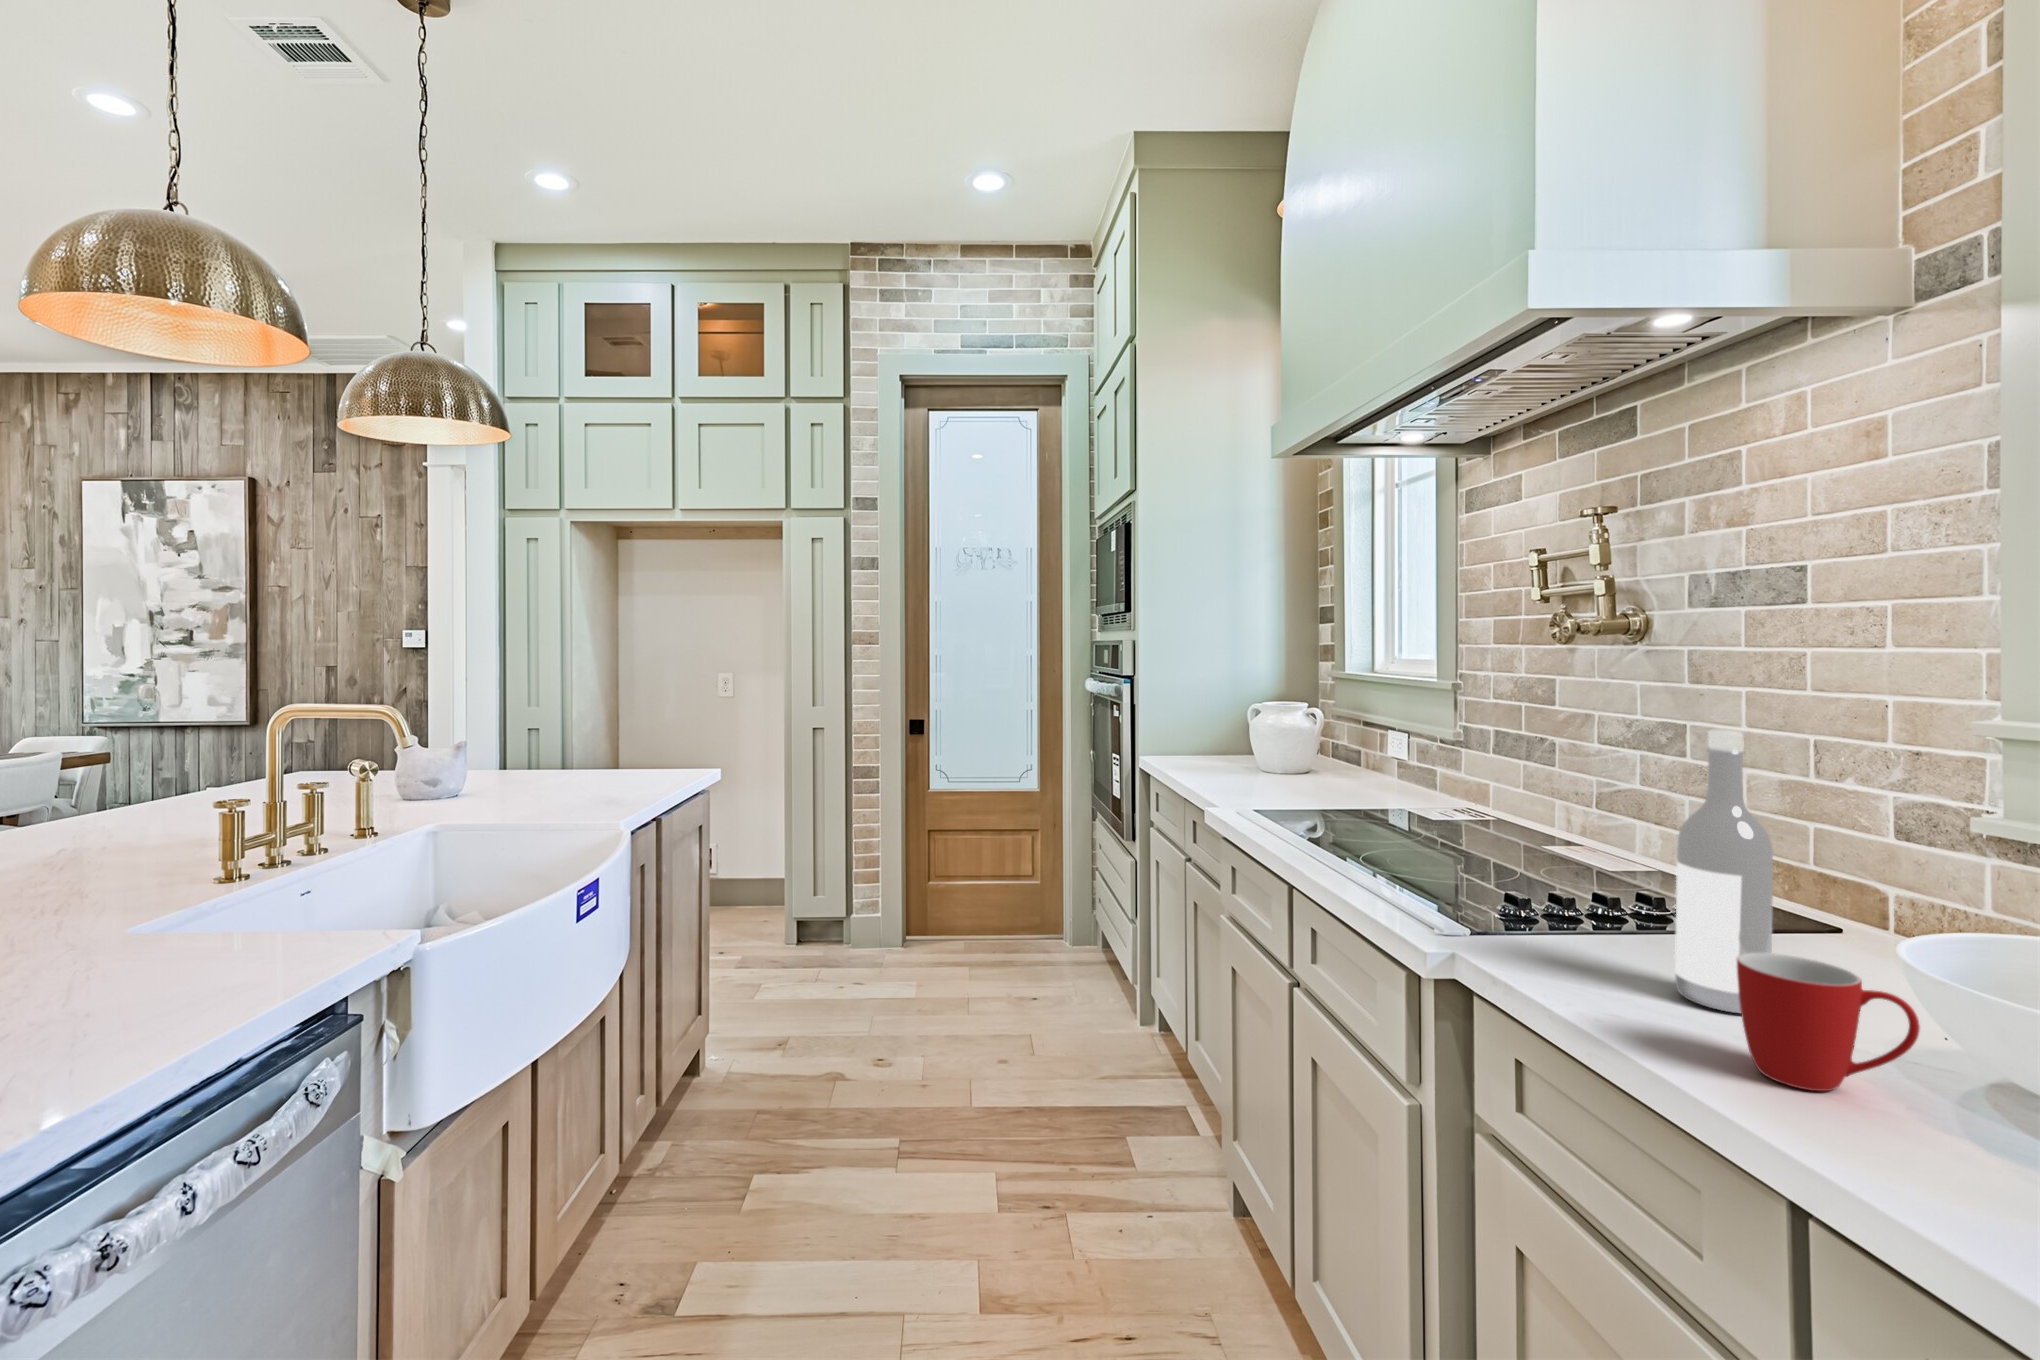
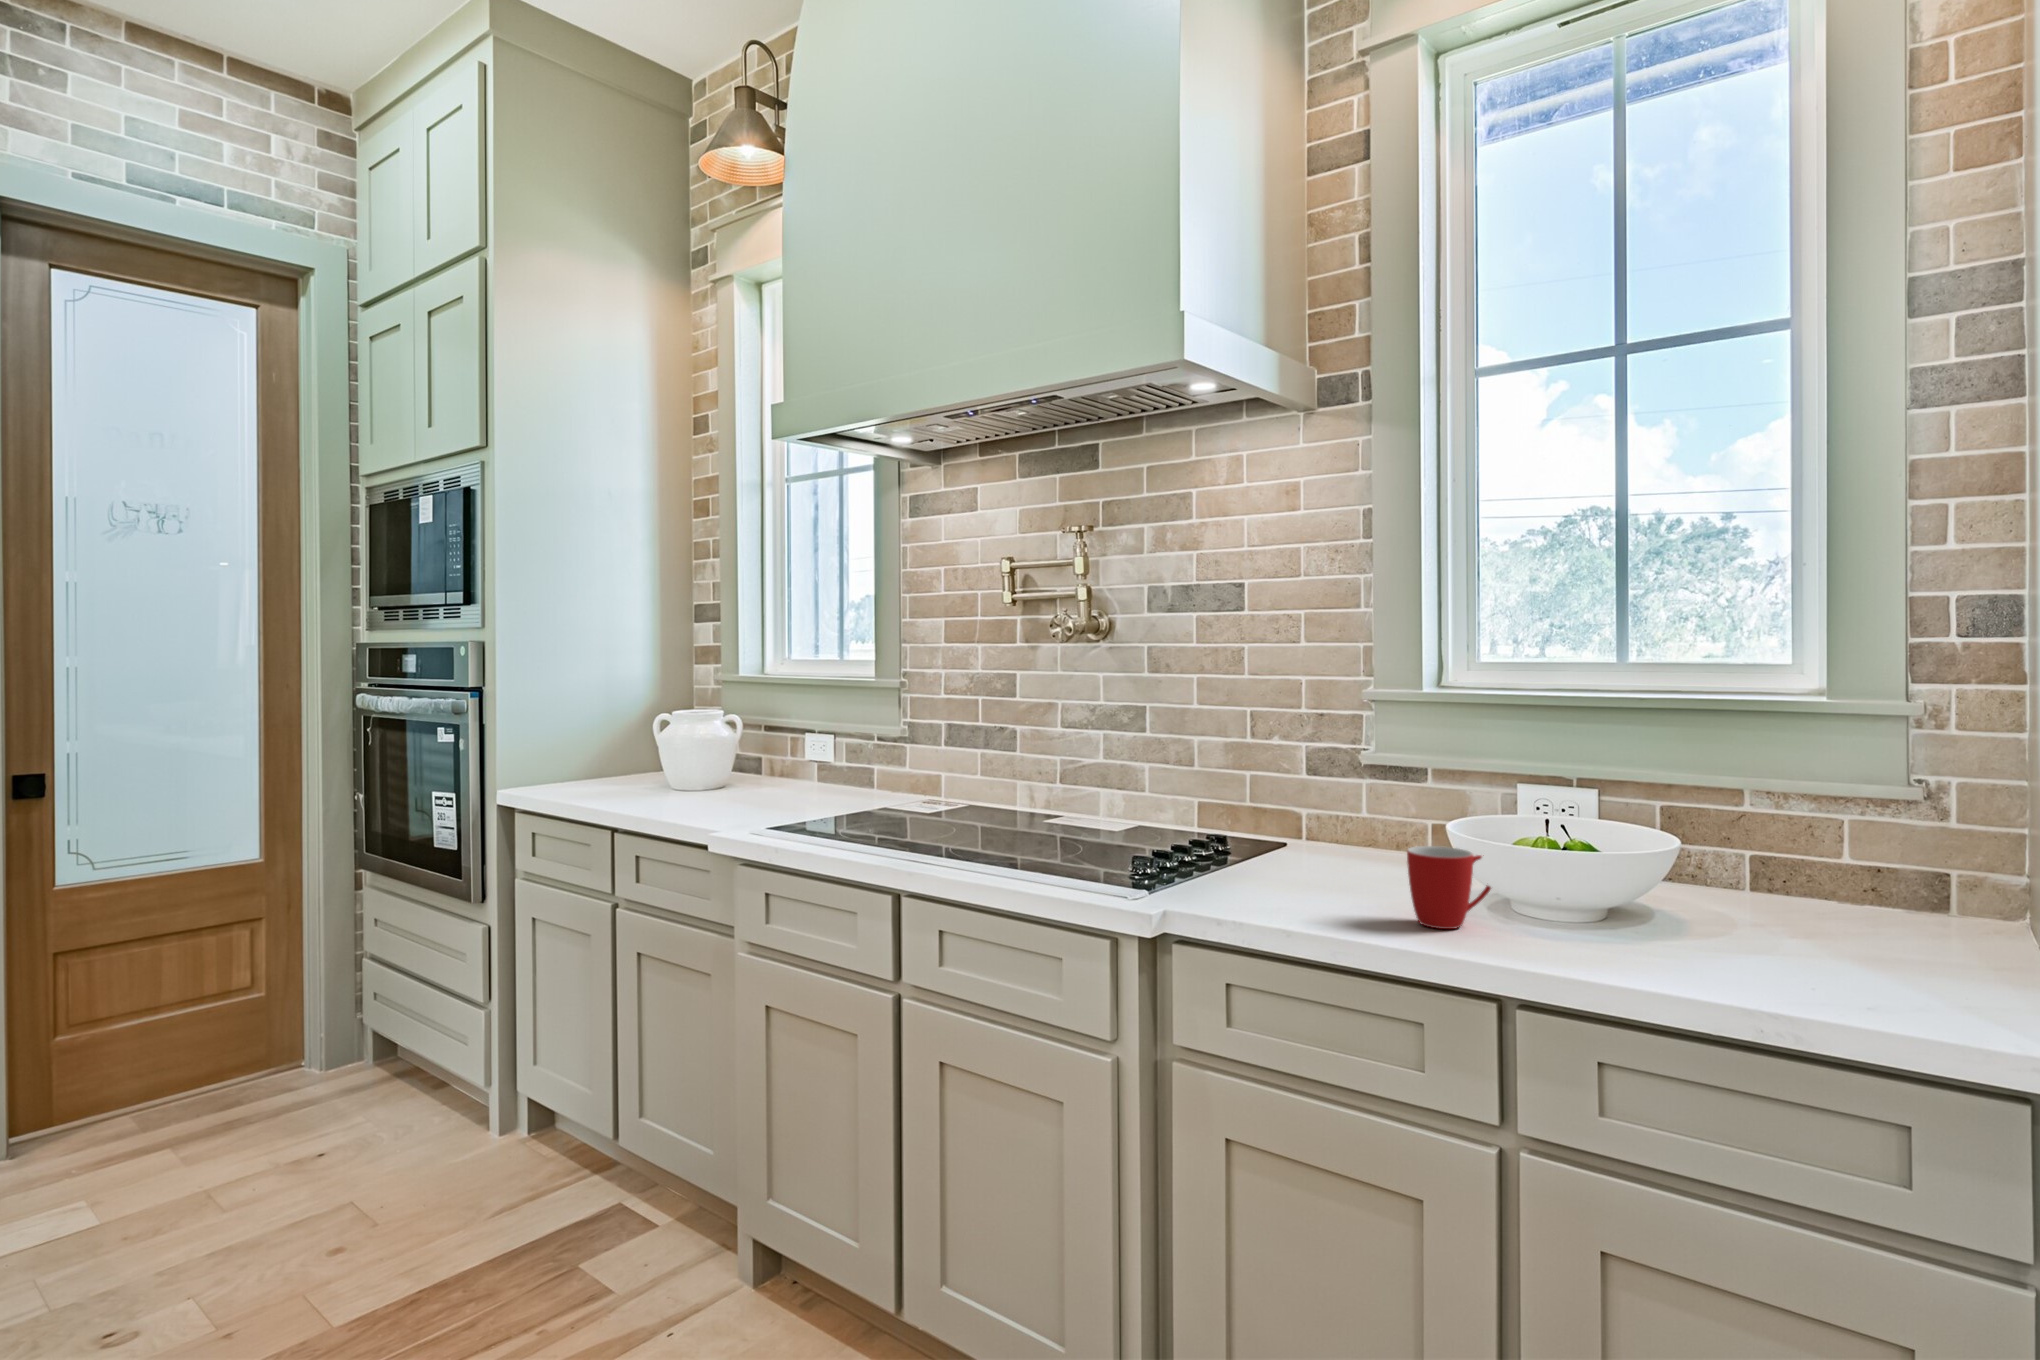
wine bottle: present [1675,730,1773,1014] -> none [1307,700,1364,901]

